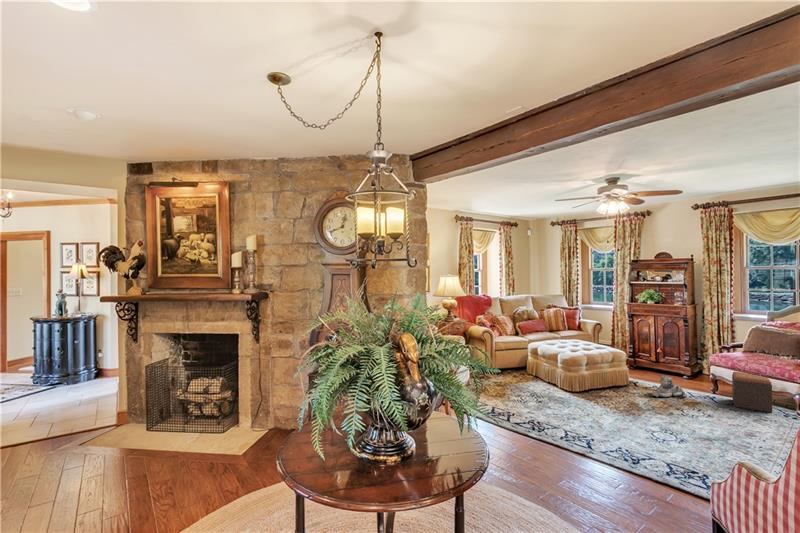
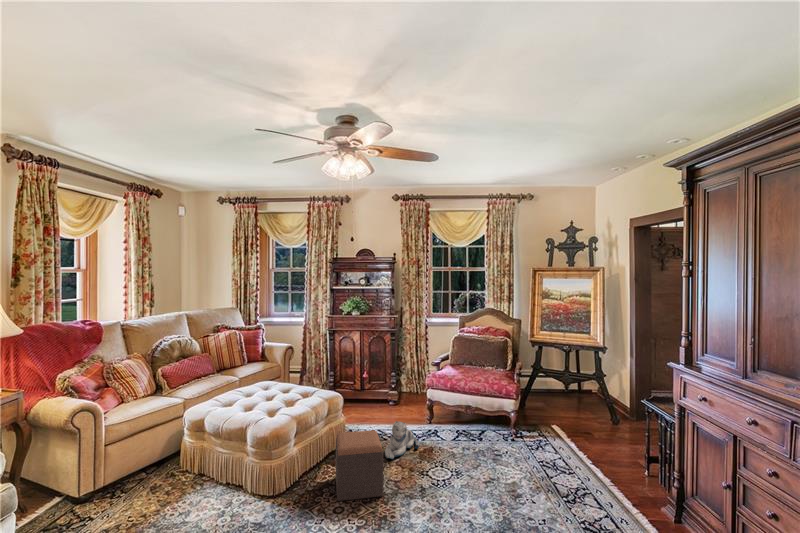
footstool: present [732,372,772,413] -> present [336,430,383,501]

